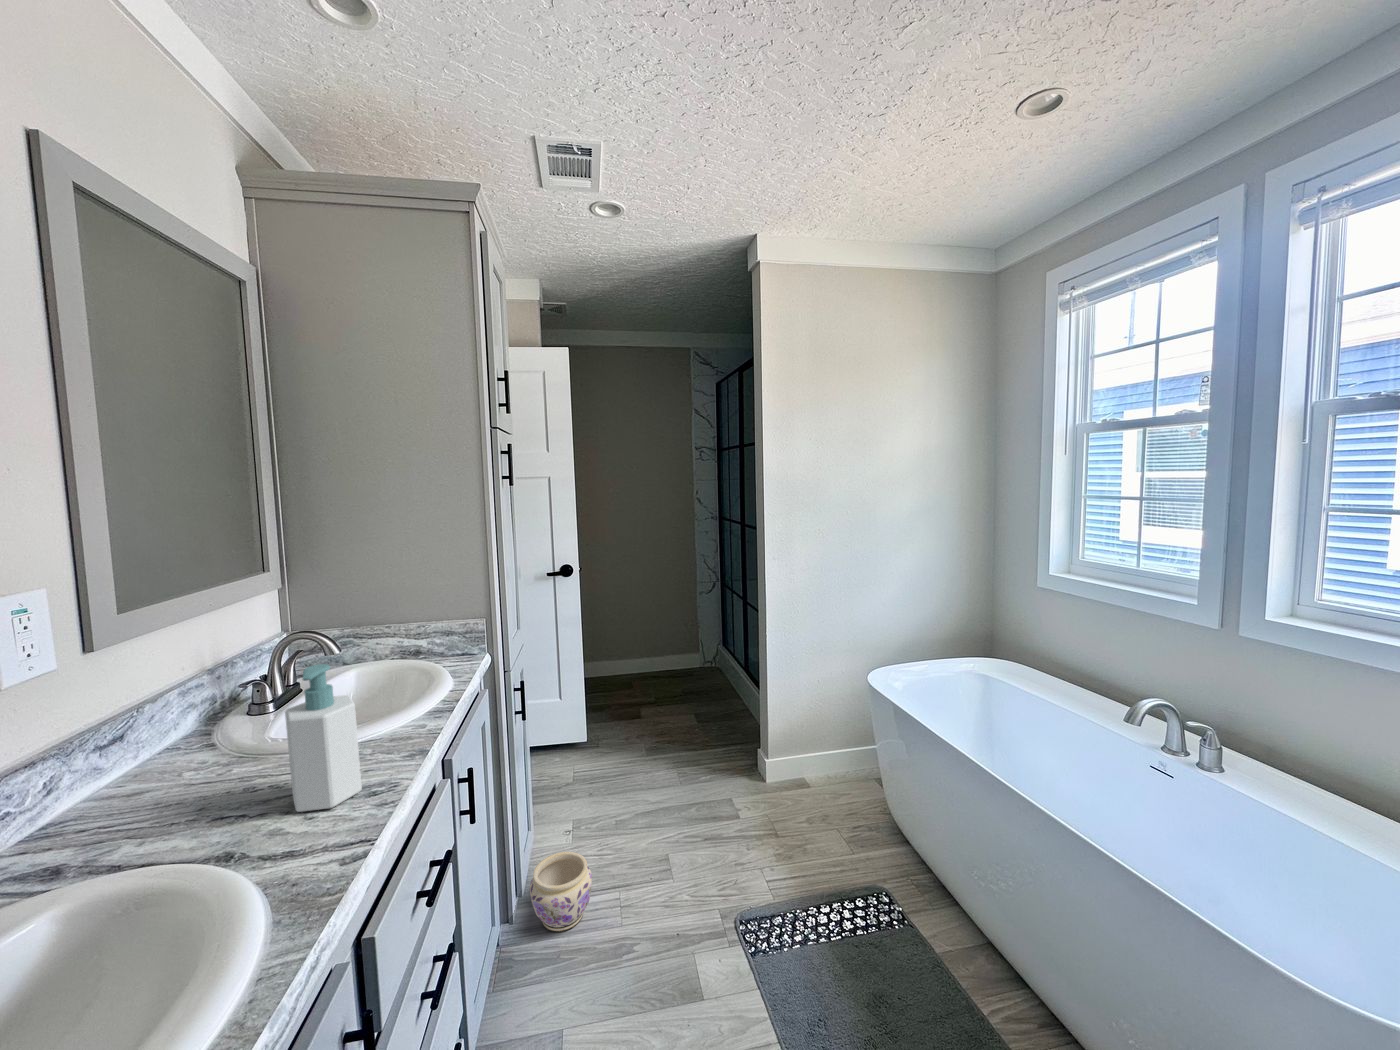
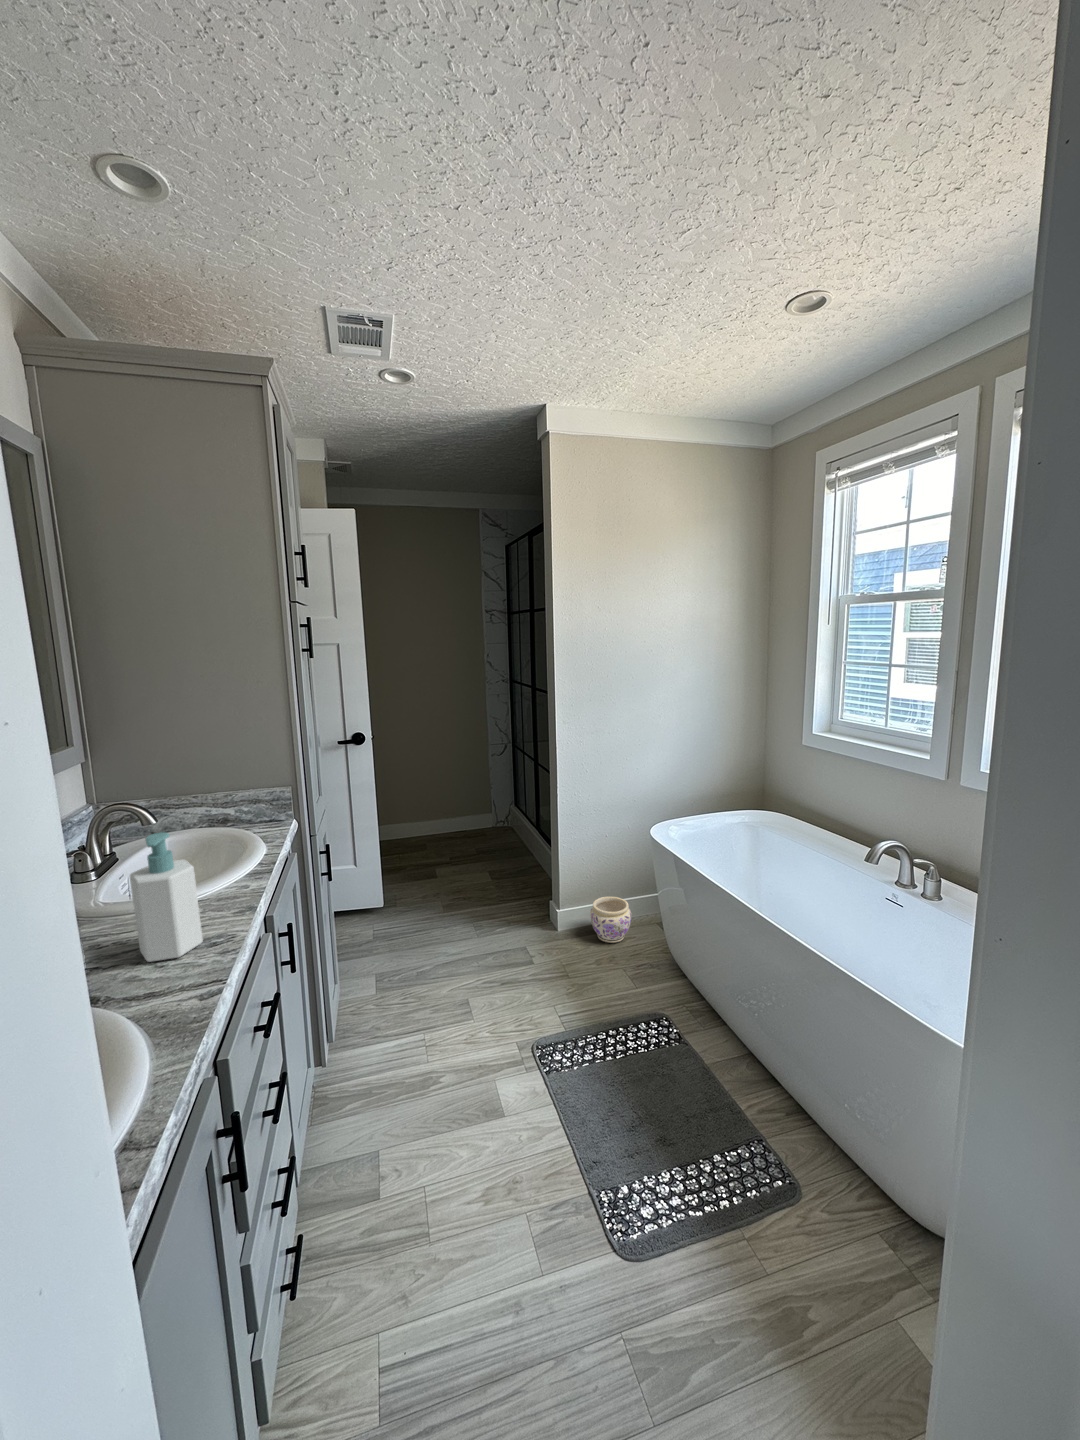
planter: present [530,852,592,932] -> present [590,896,631,943]

